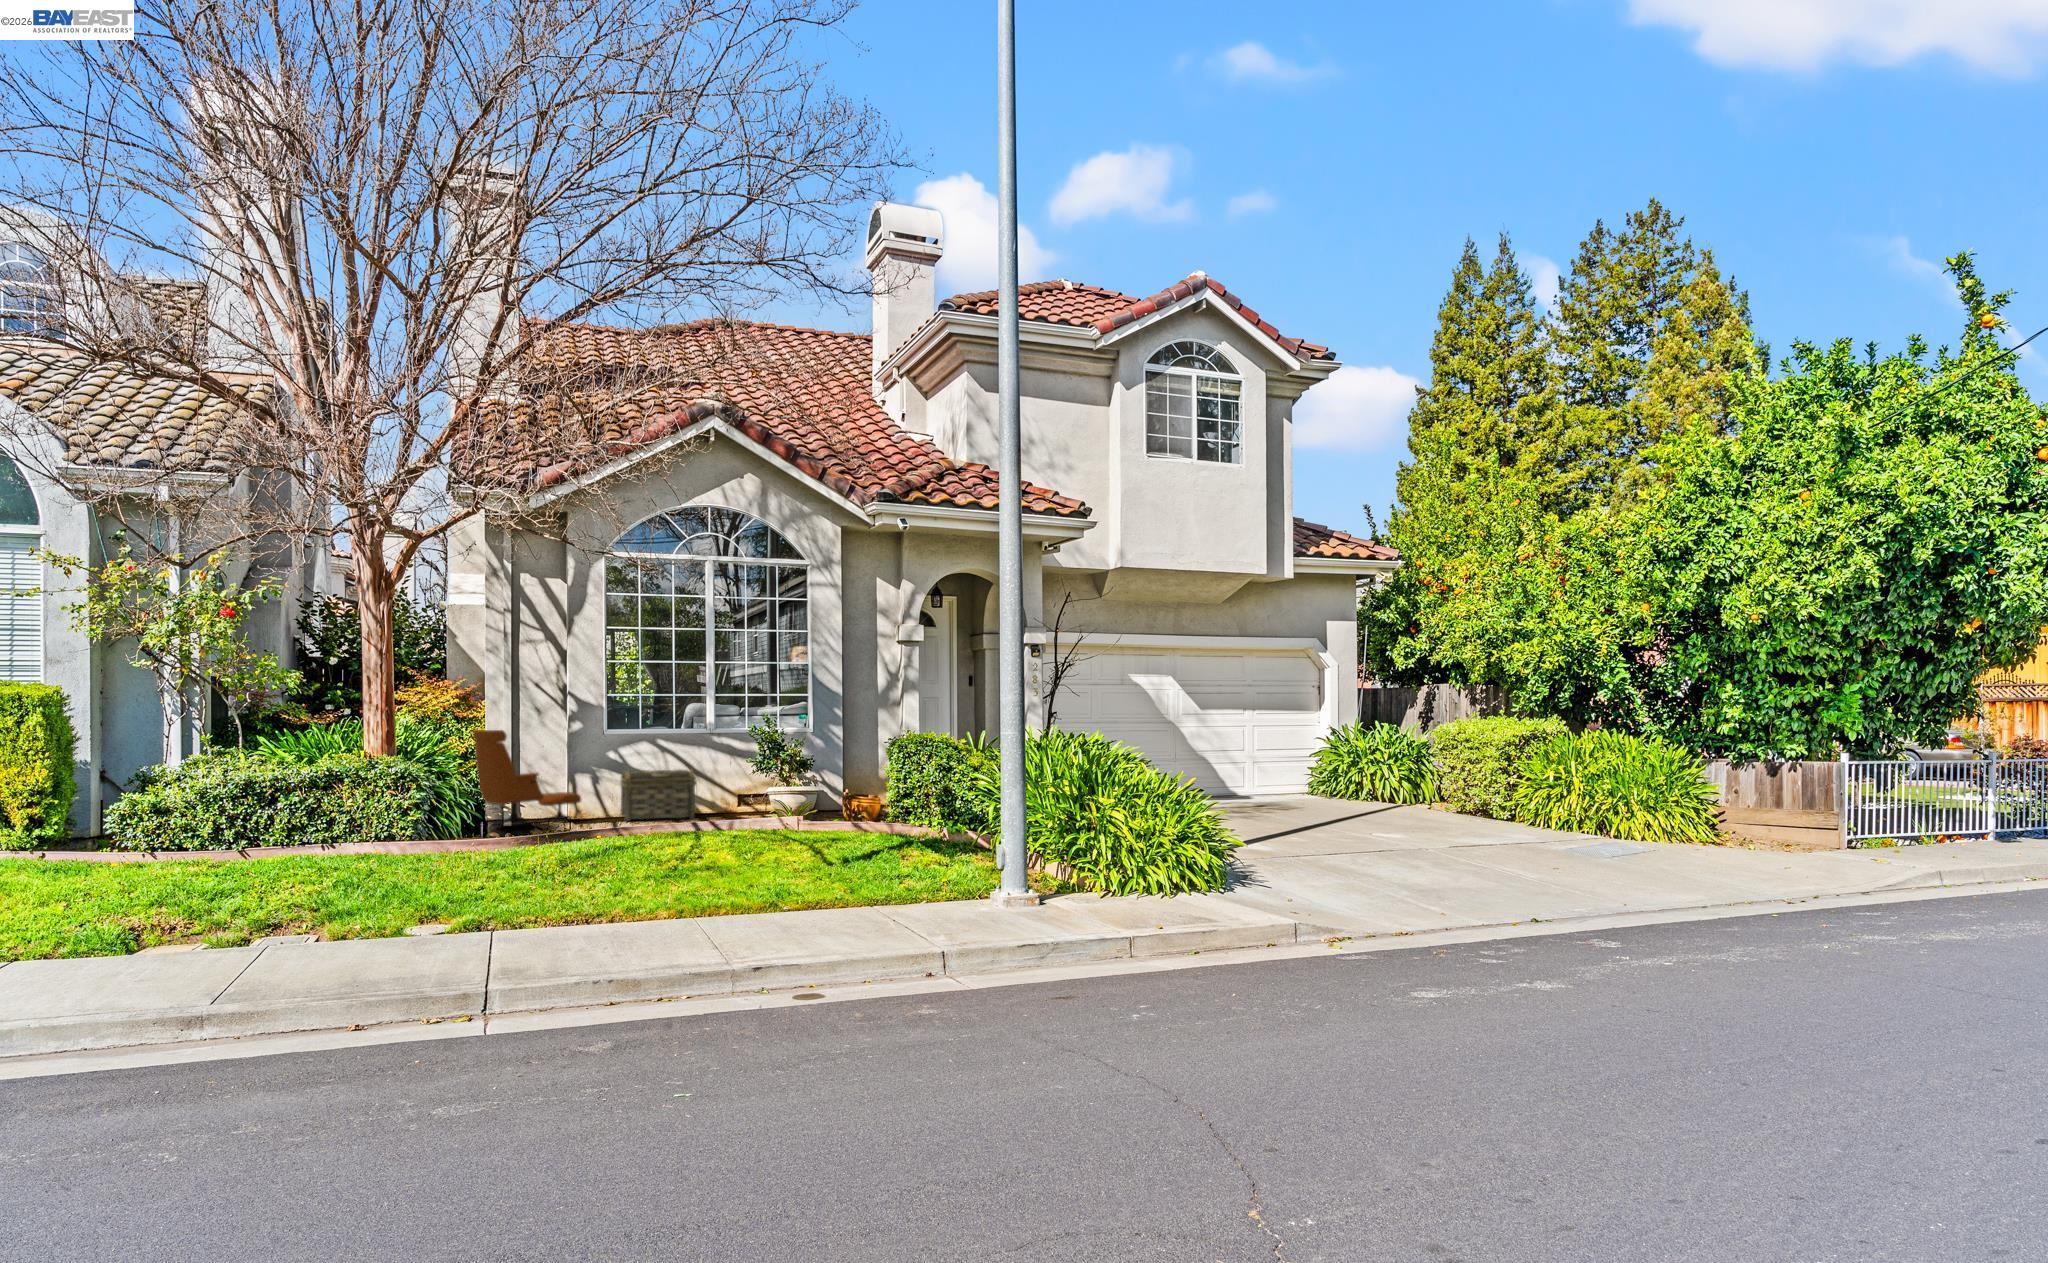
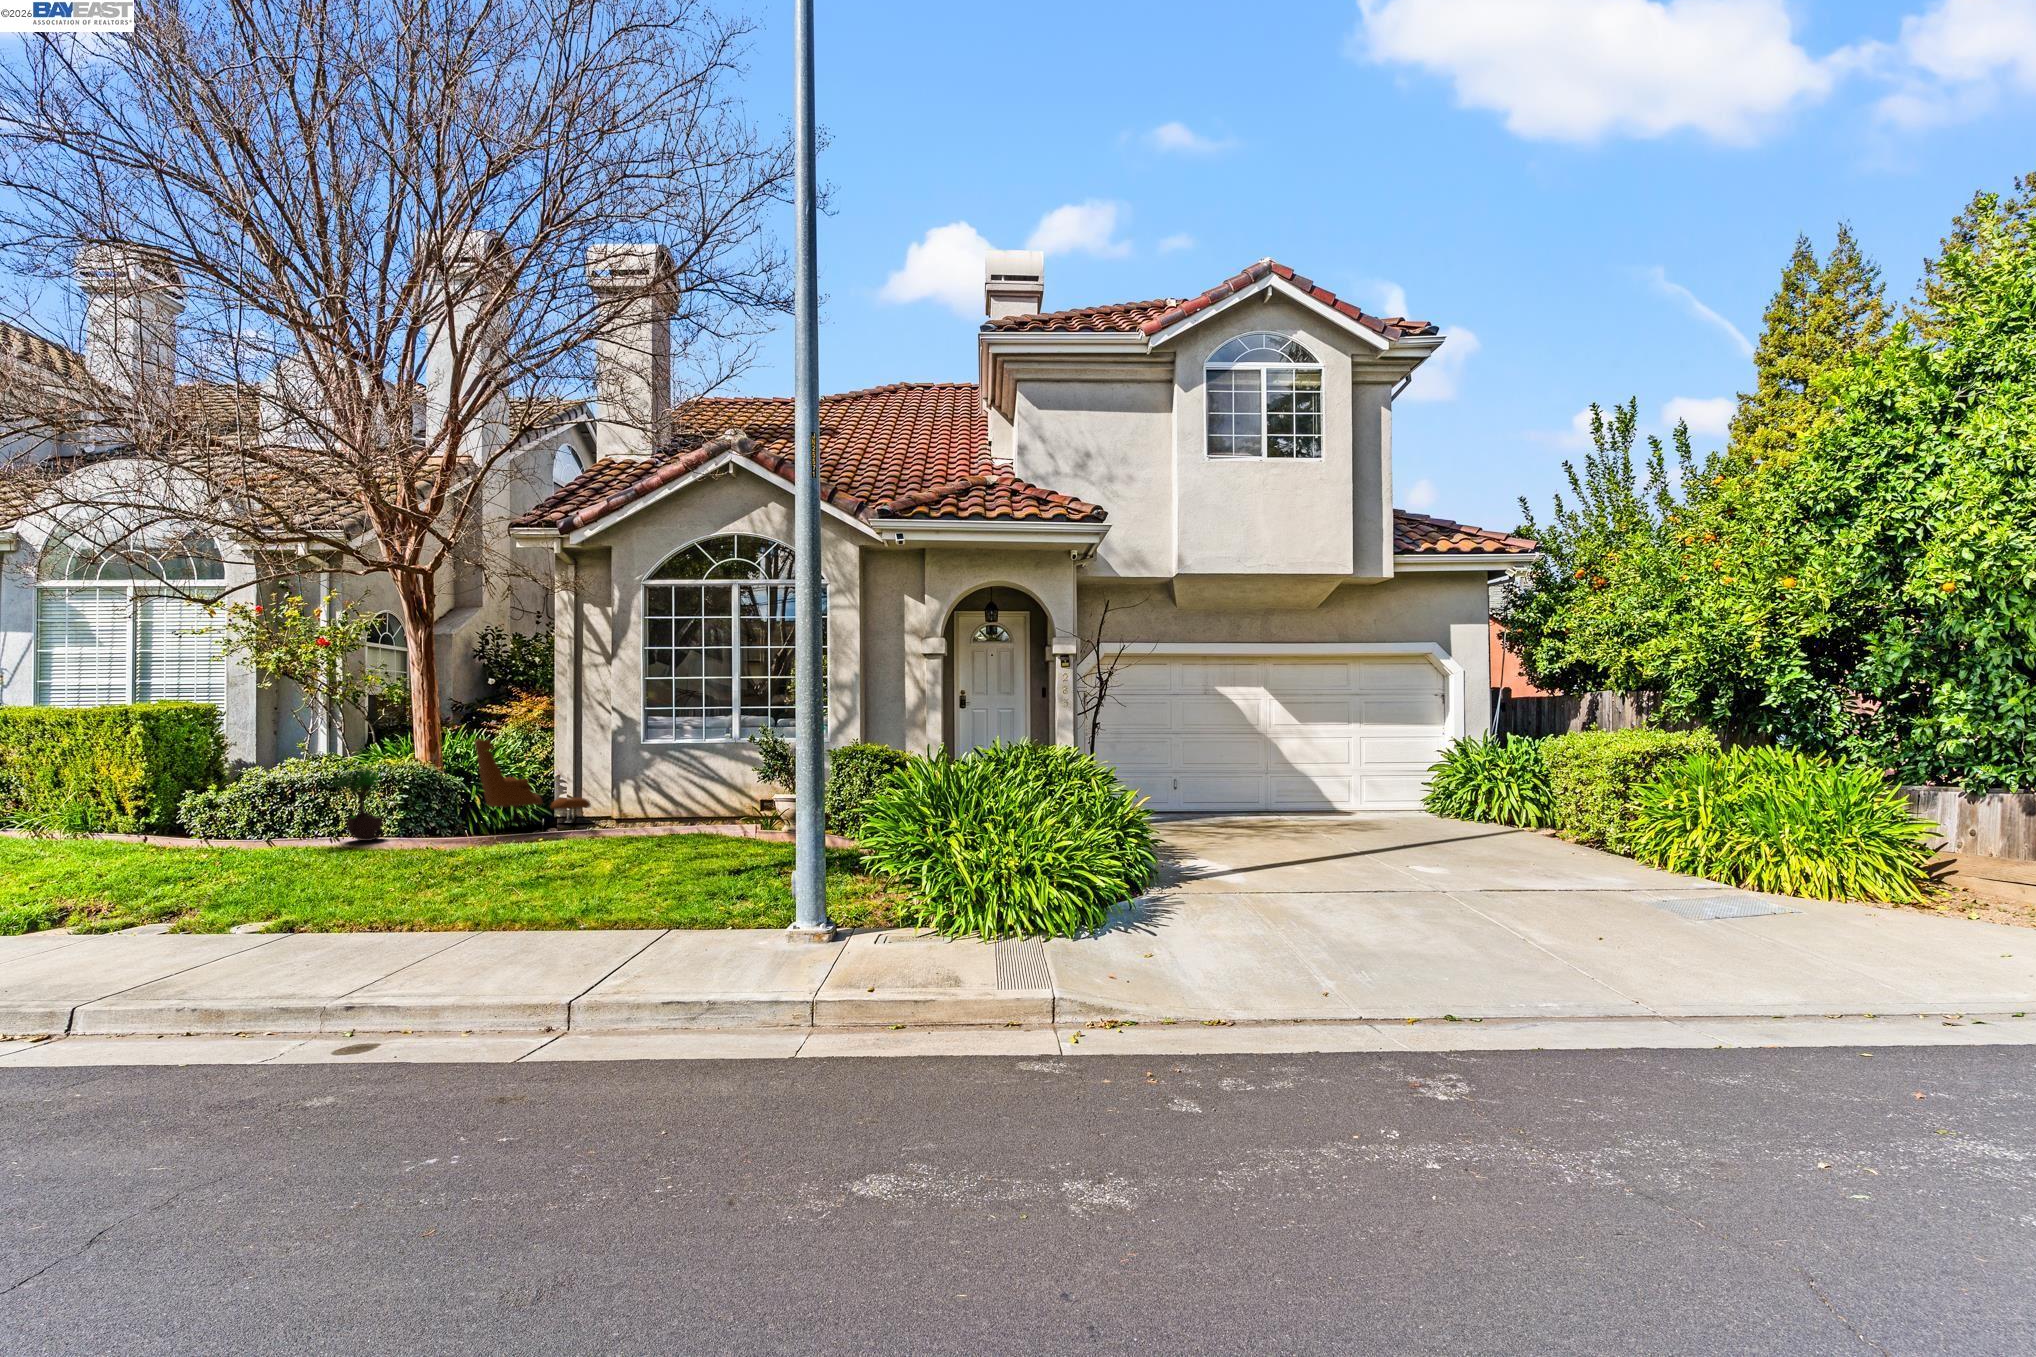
potted tree: none [354,752,415,846] -> present [336,763,382,841]
basket: present [620,769,697,820] -> none [615,776,692,825]

